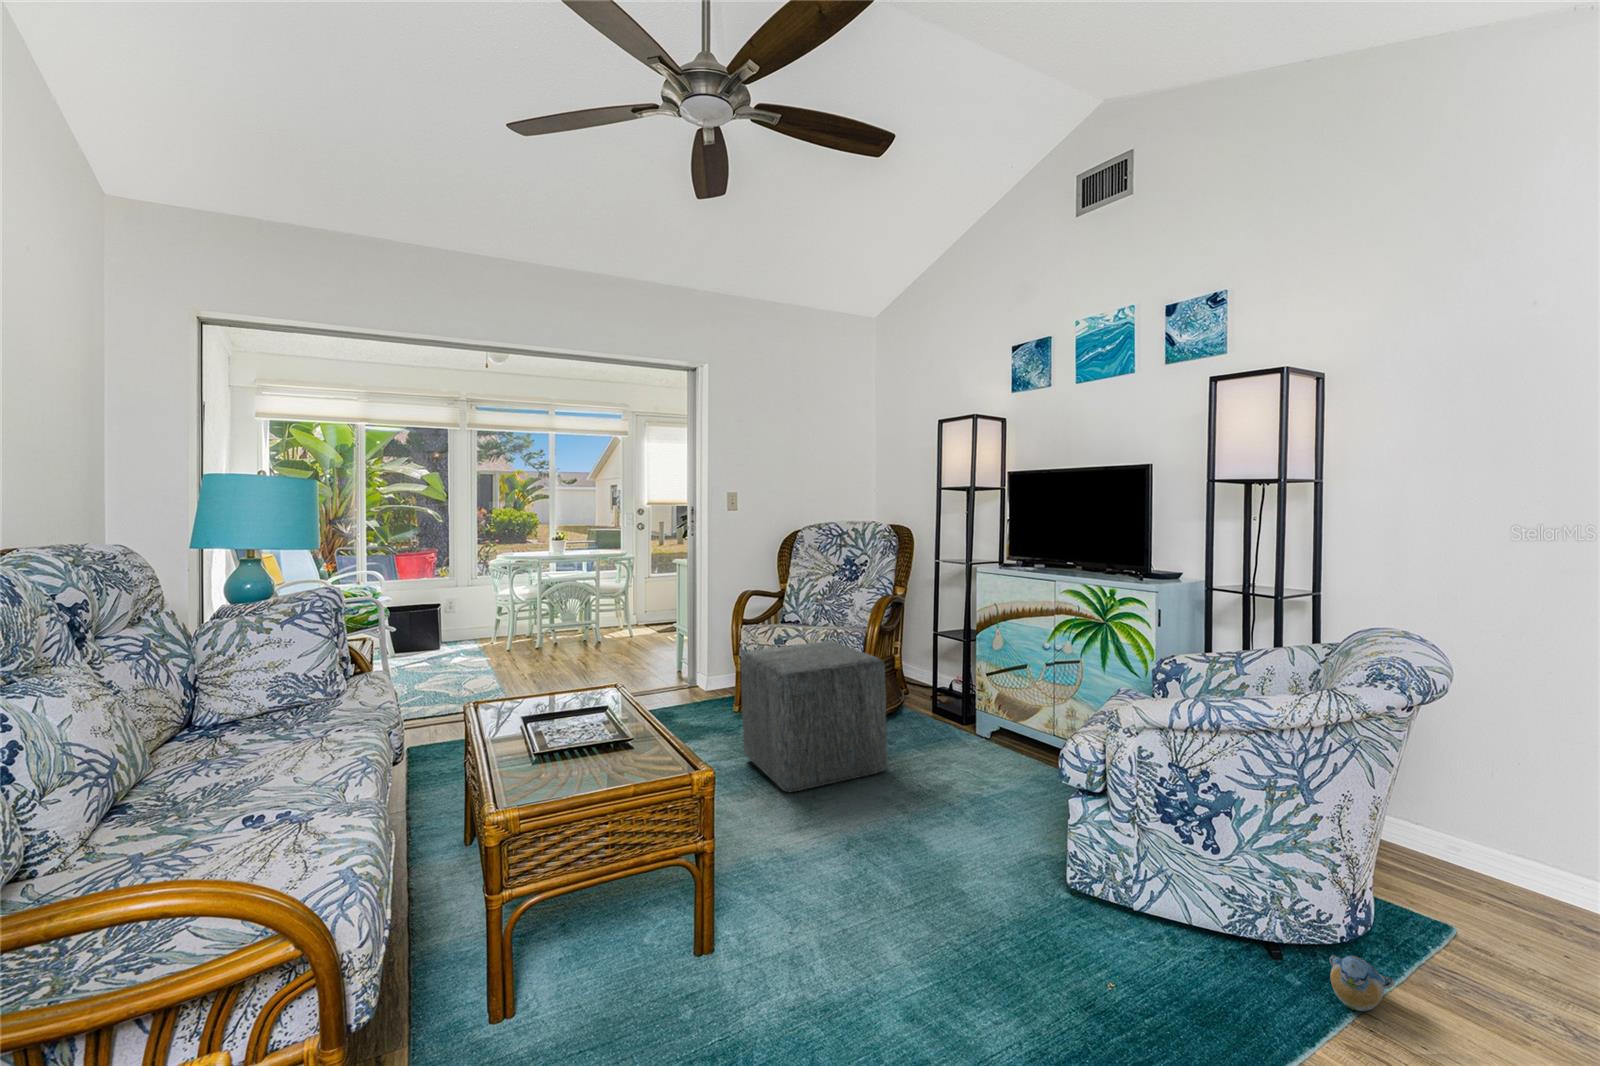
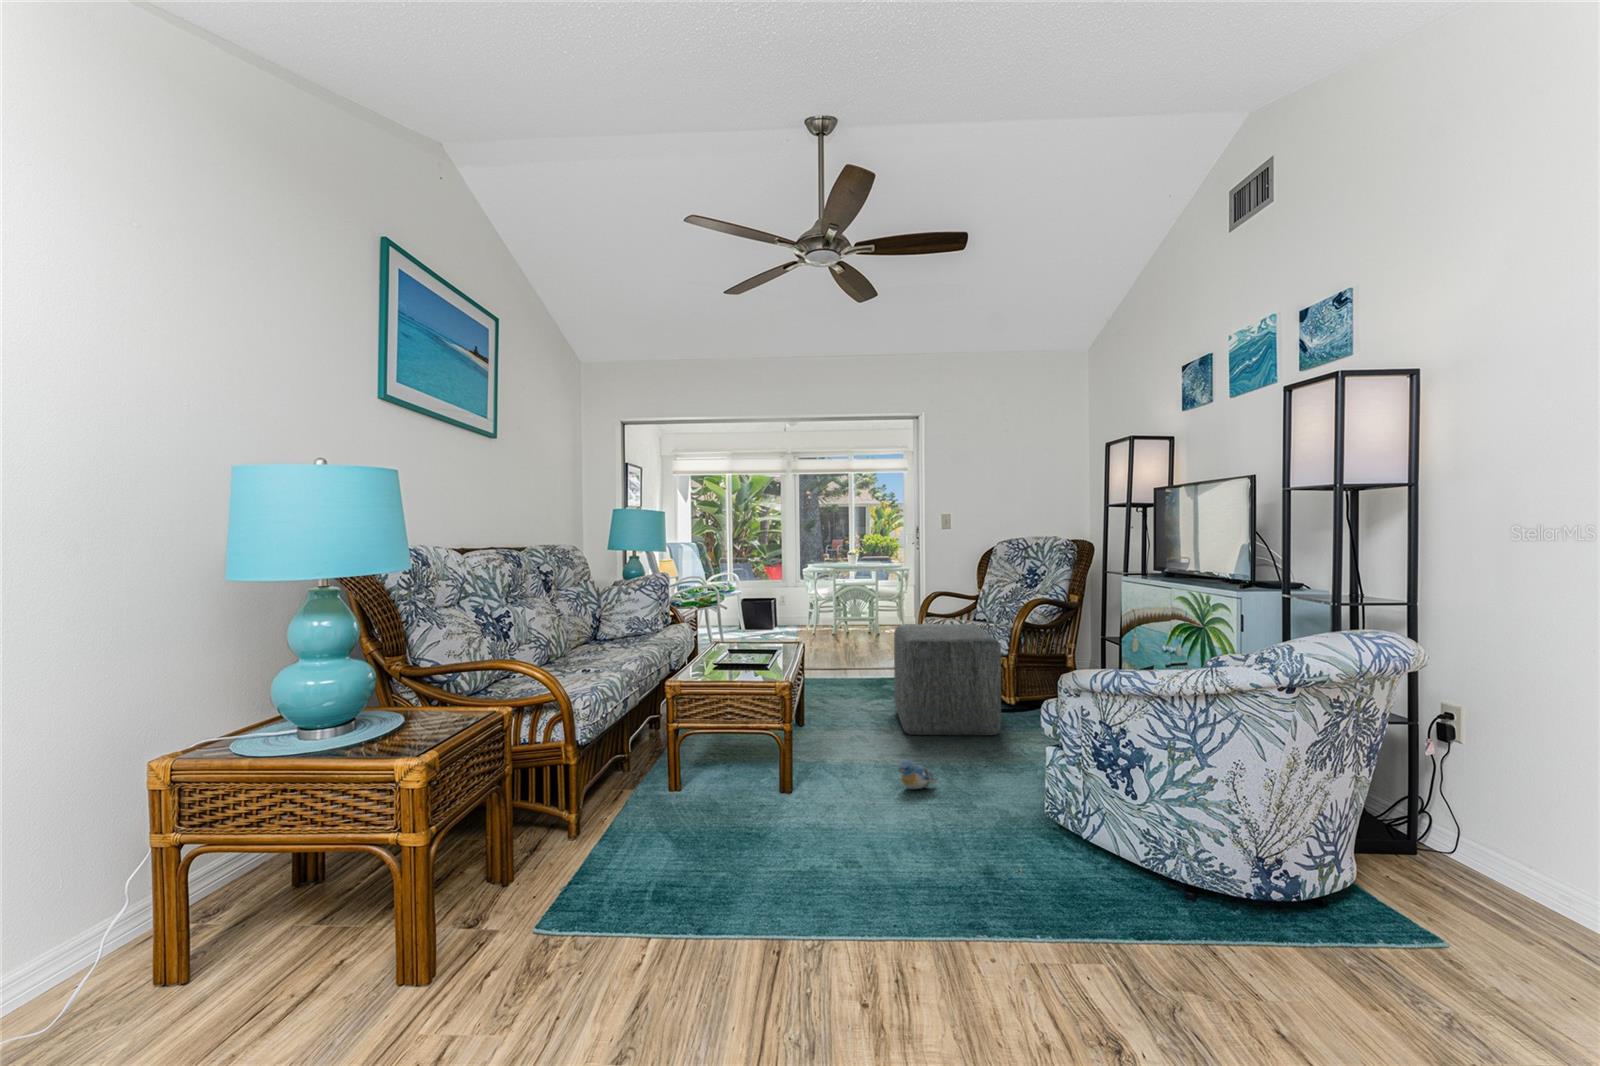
plush toy: present [1330,955,1395,1011] -> present [899,759,939,789]

